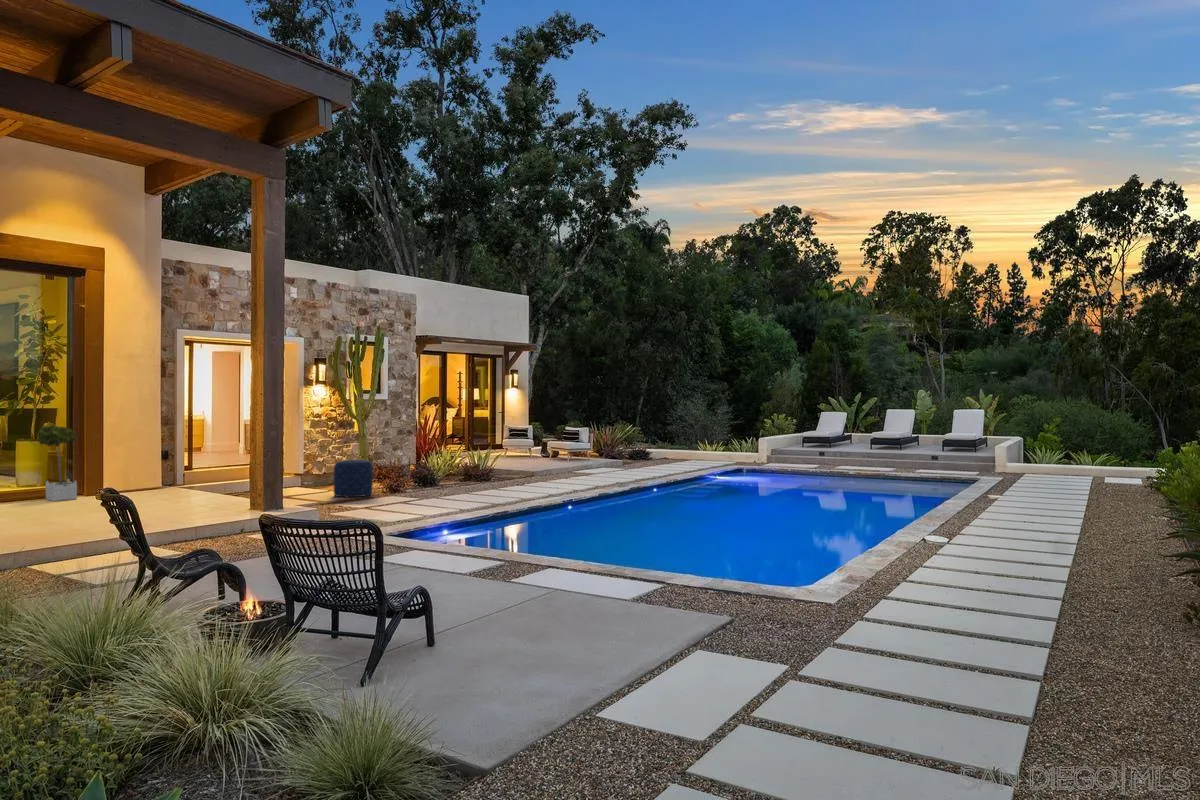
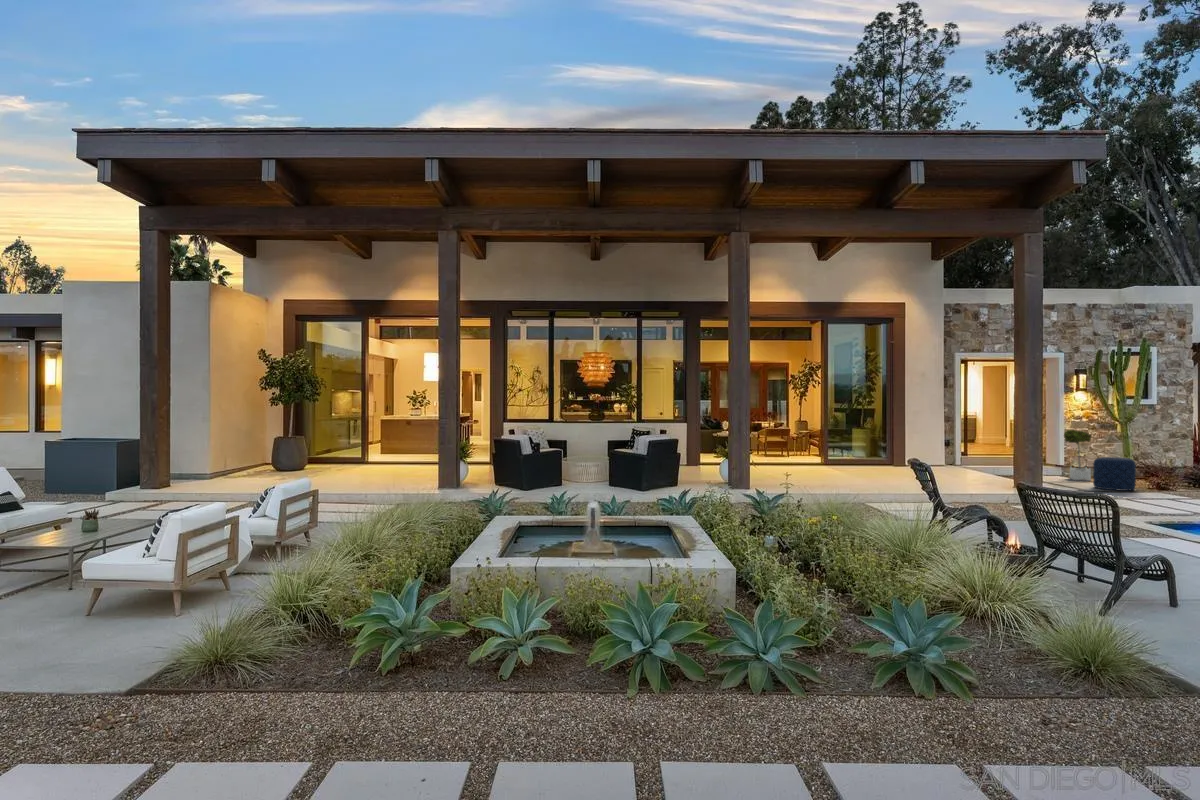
potted tree: present [37,425,77,501] -> present [1064,429,1091,481]

